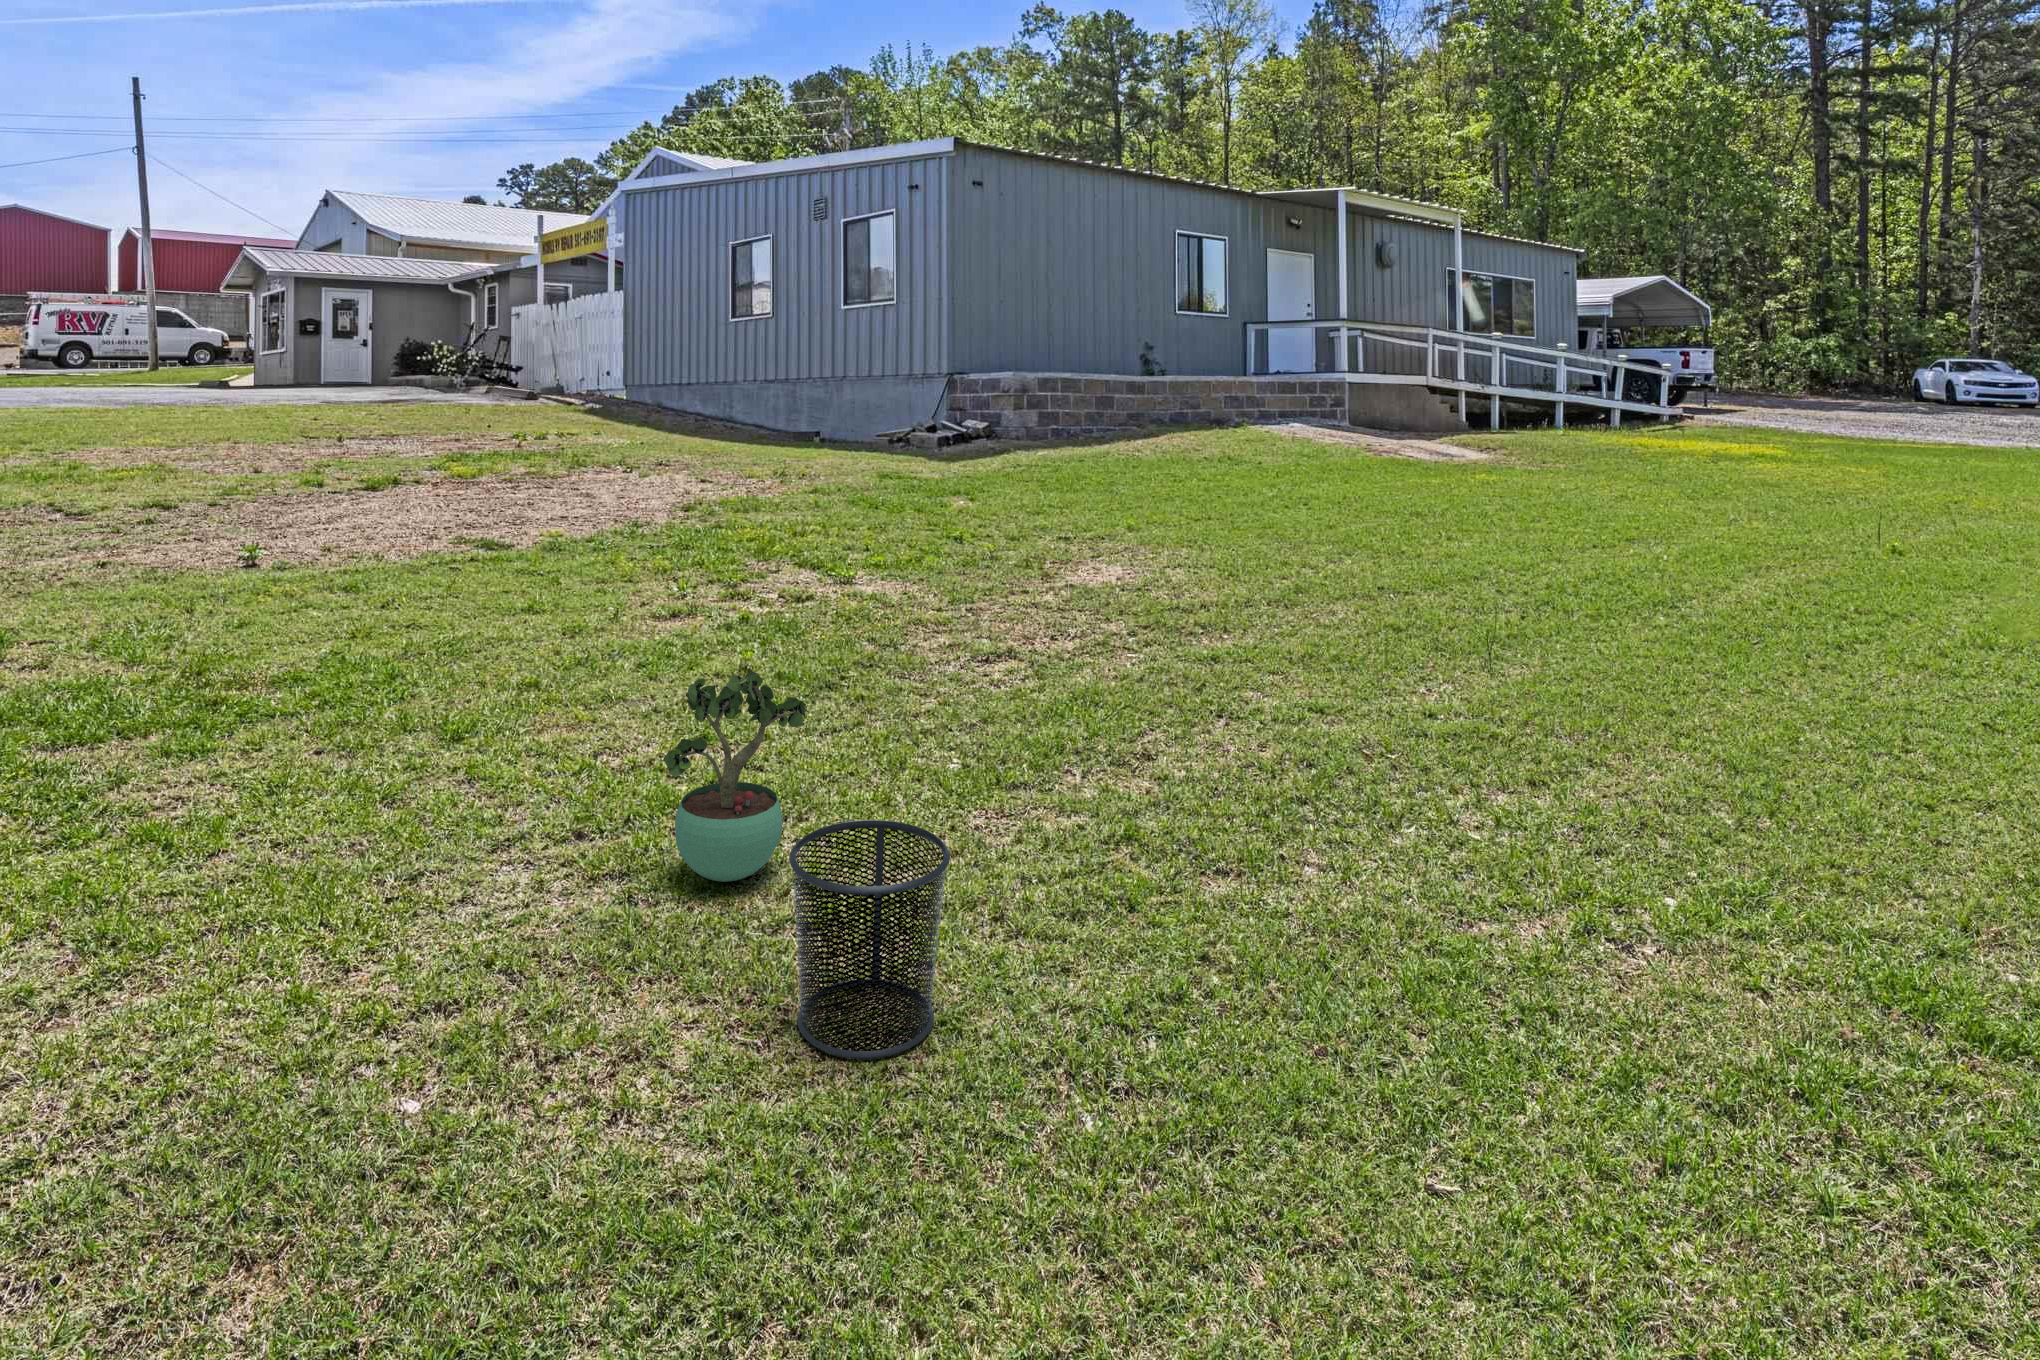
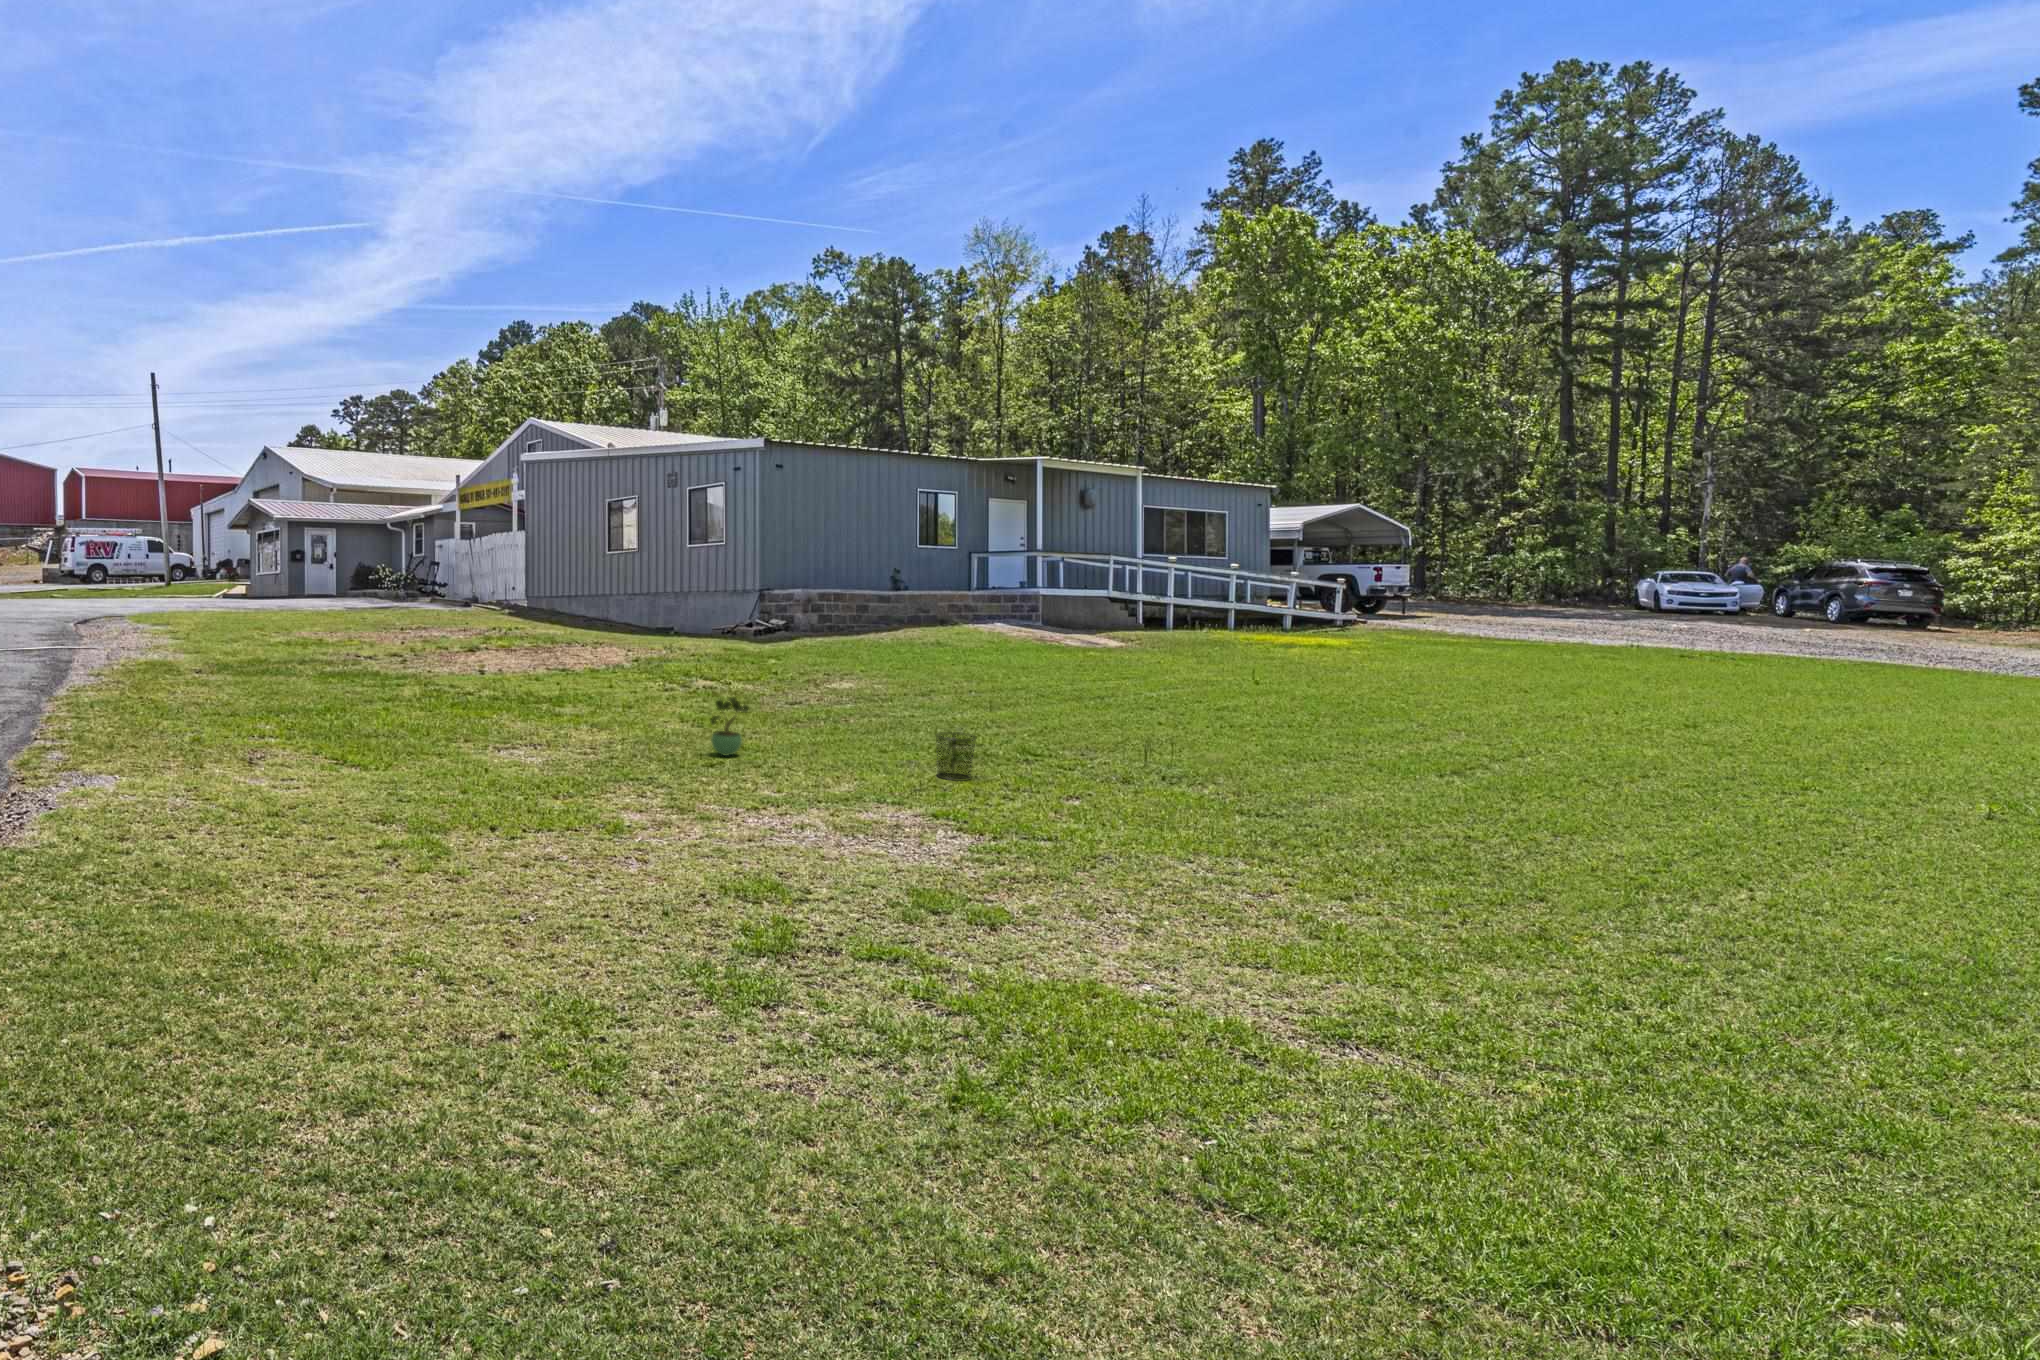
trash can: present [789,820,950,1059] -> present [936,732,976,780]

